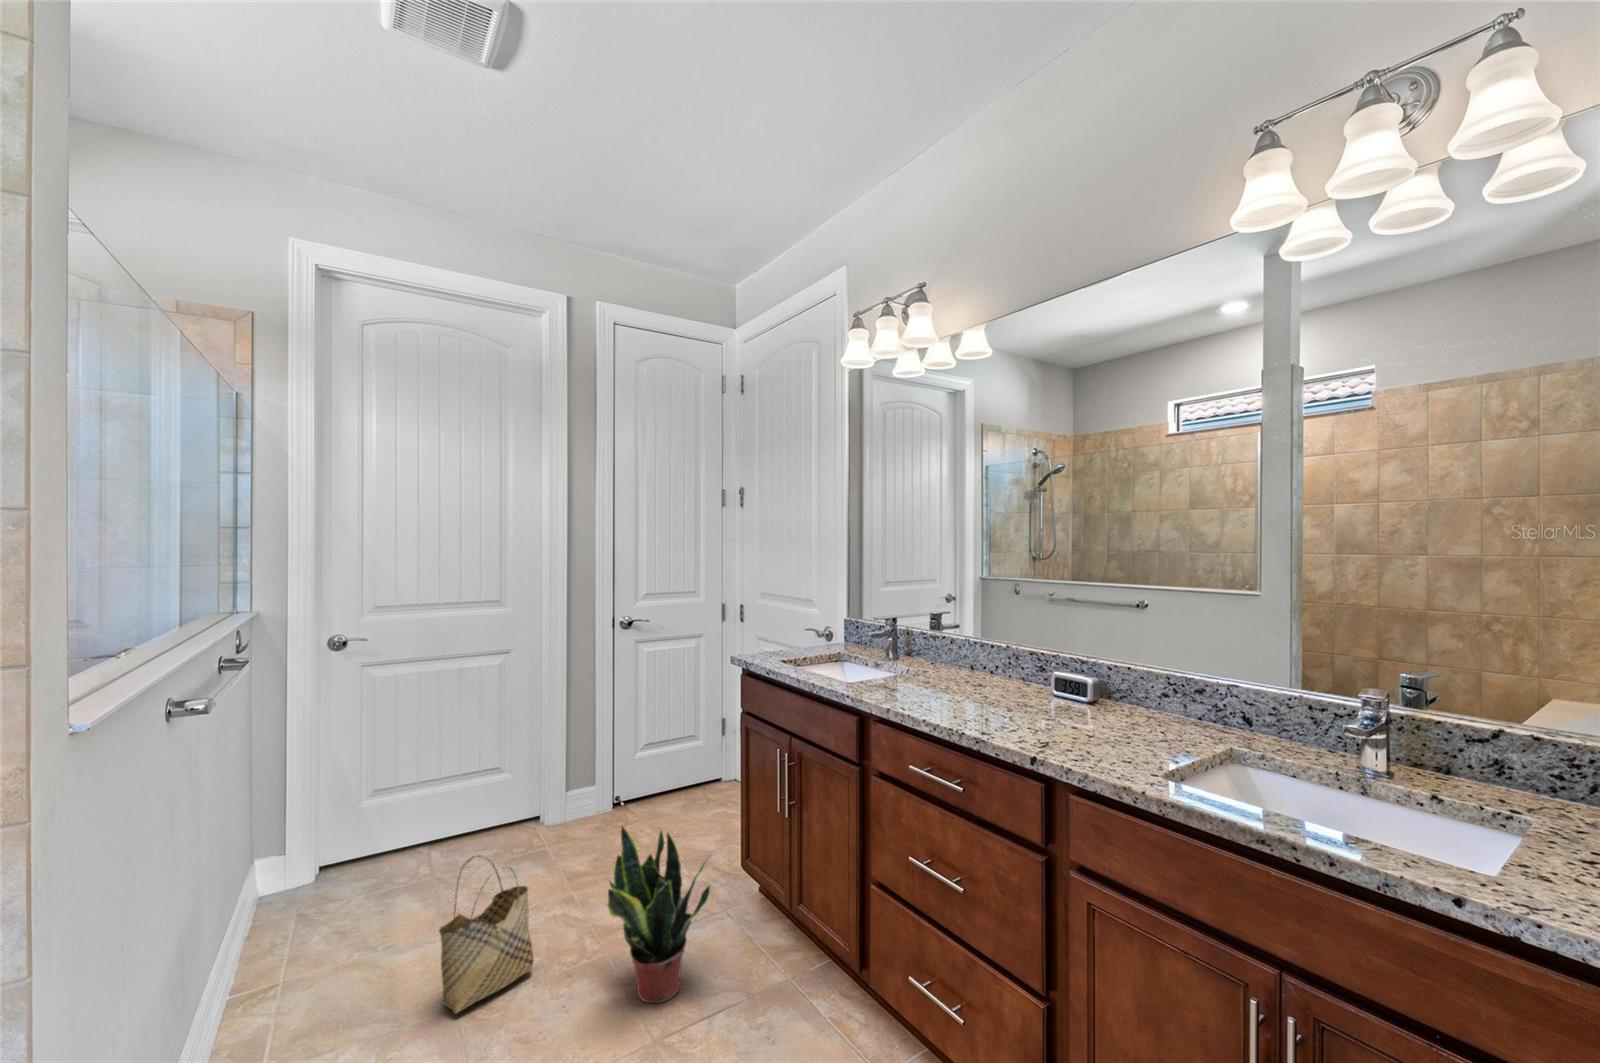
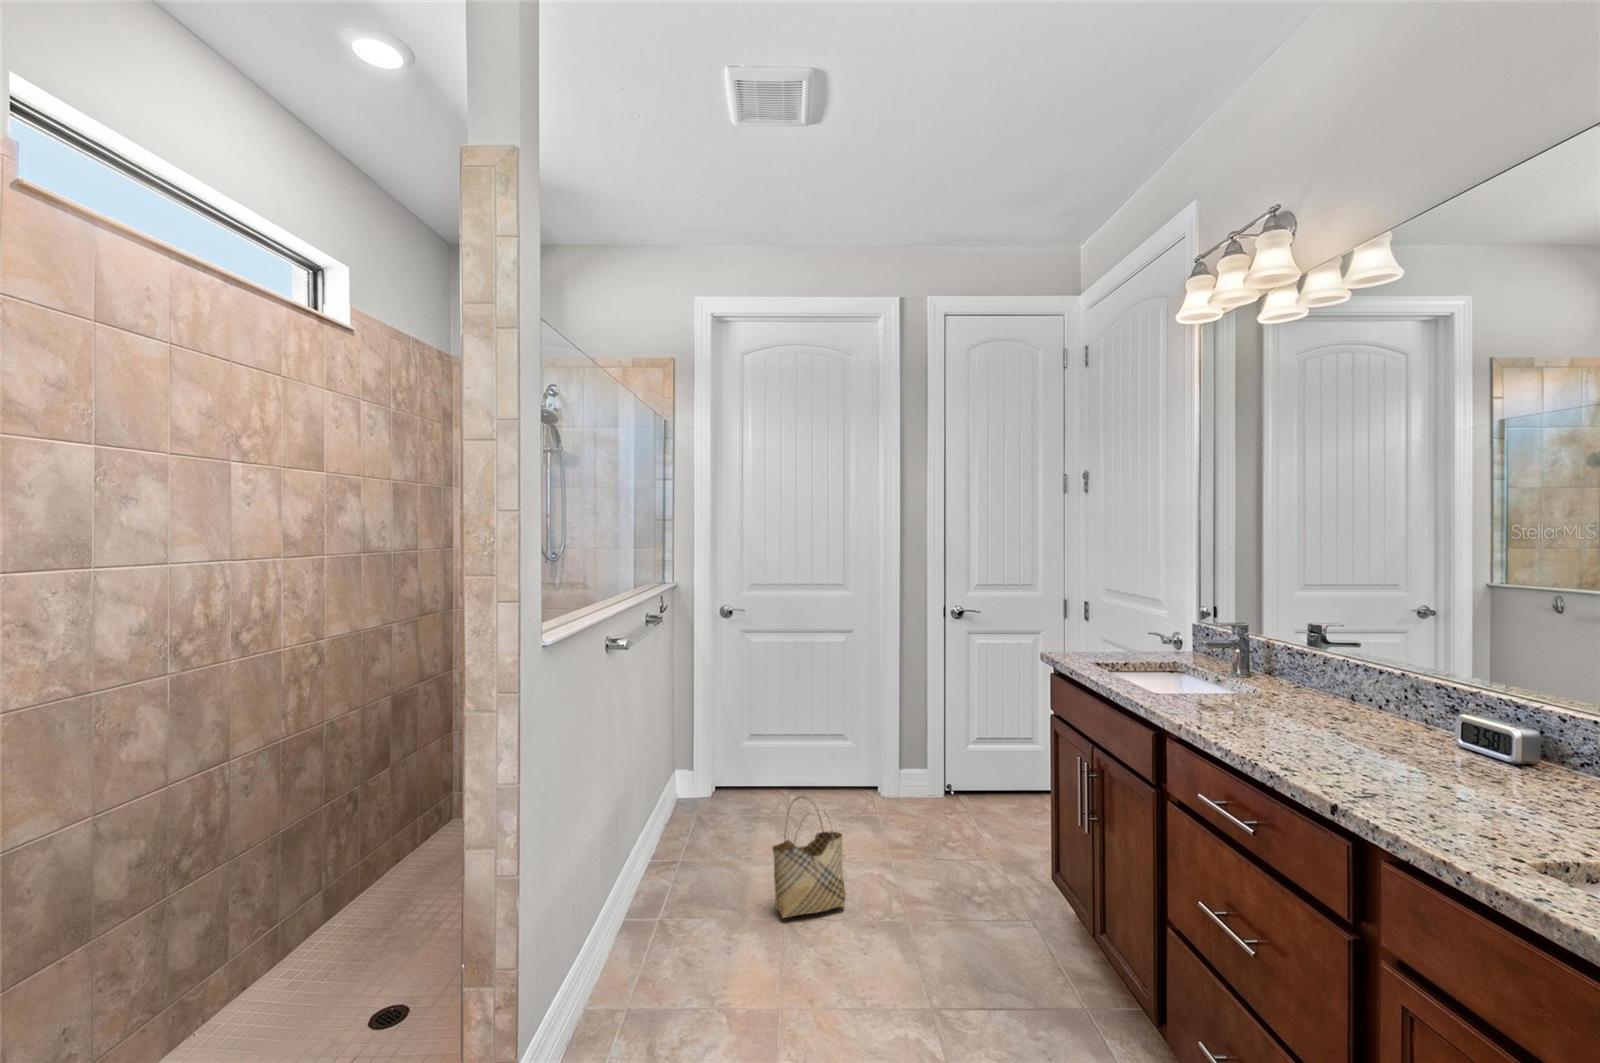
potted plant: present [607,827,713,1003] -> none [893,797,1004,974]

